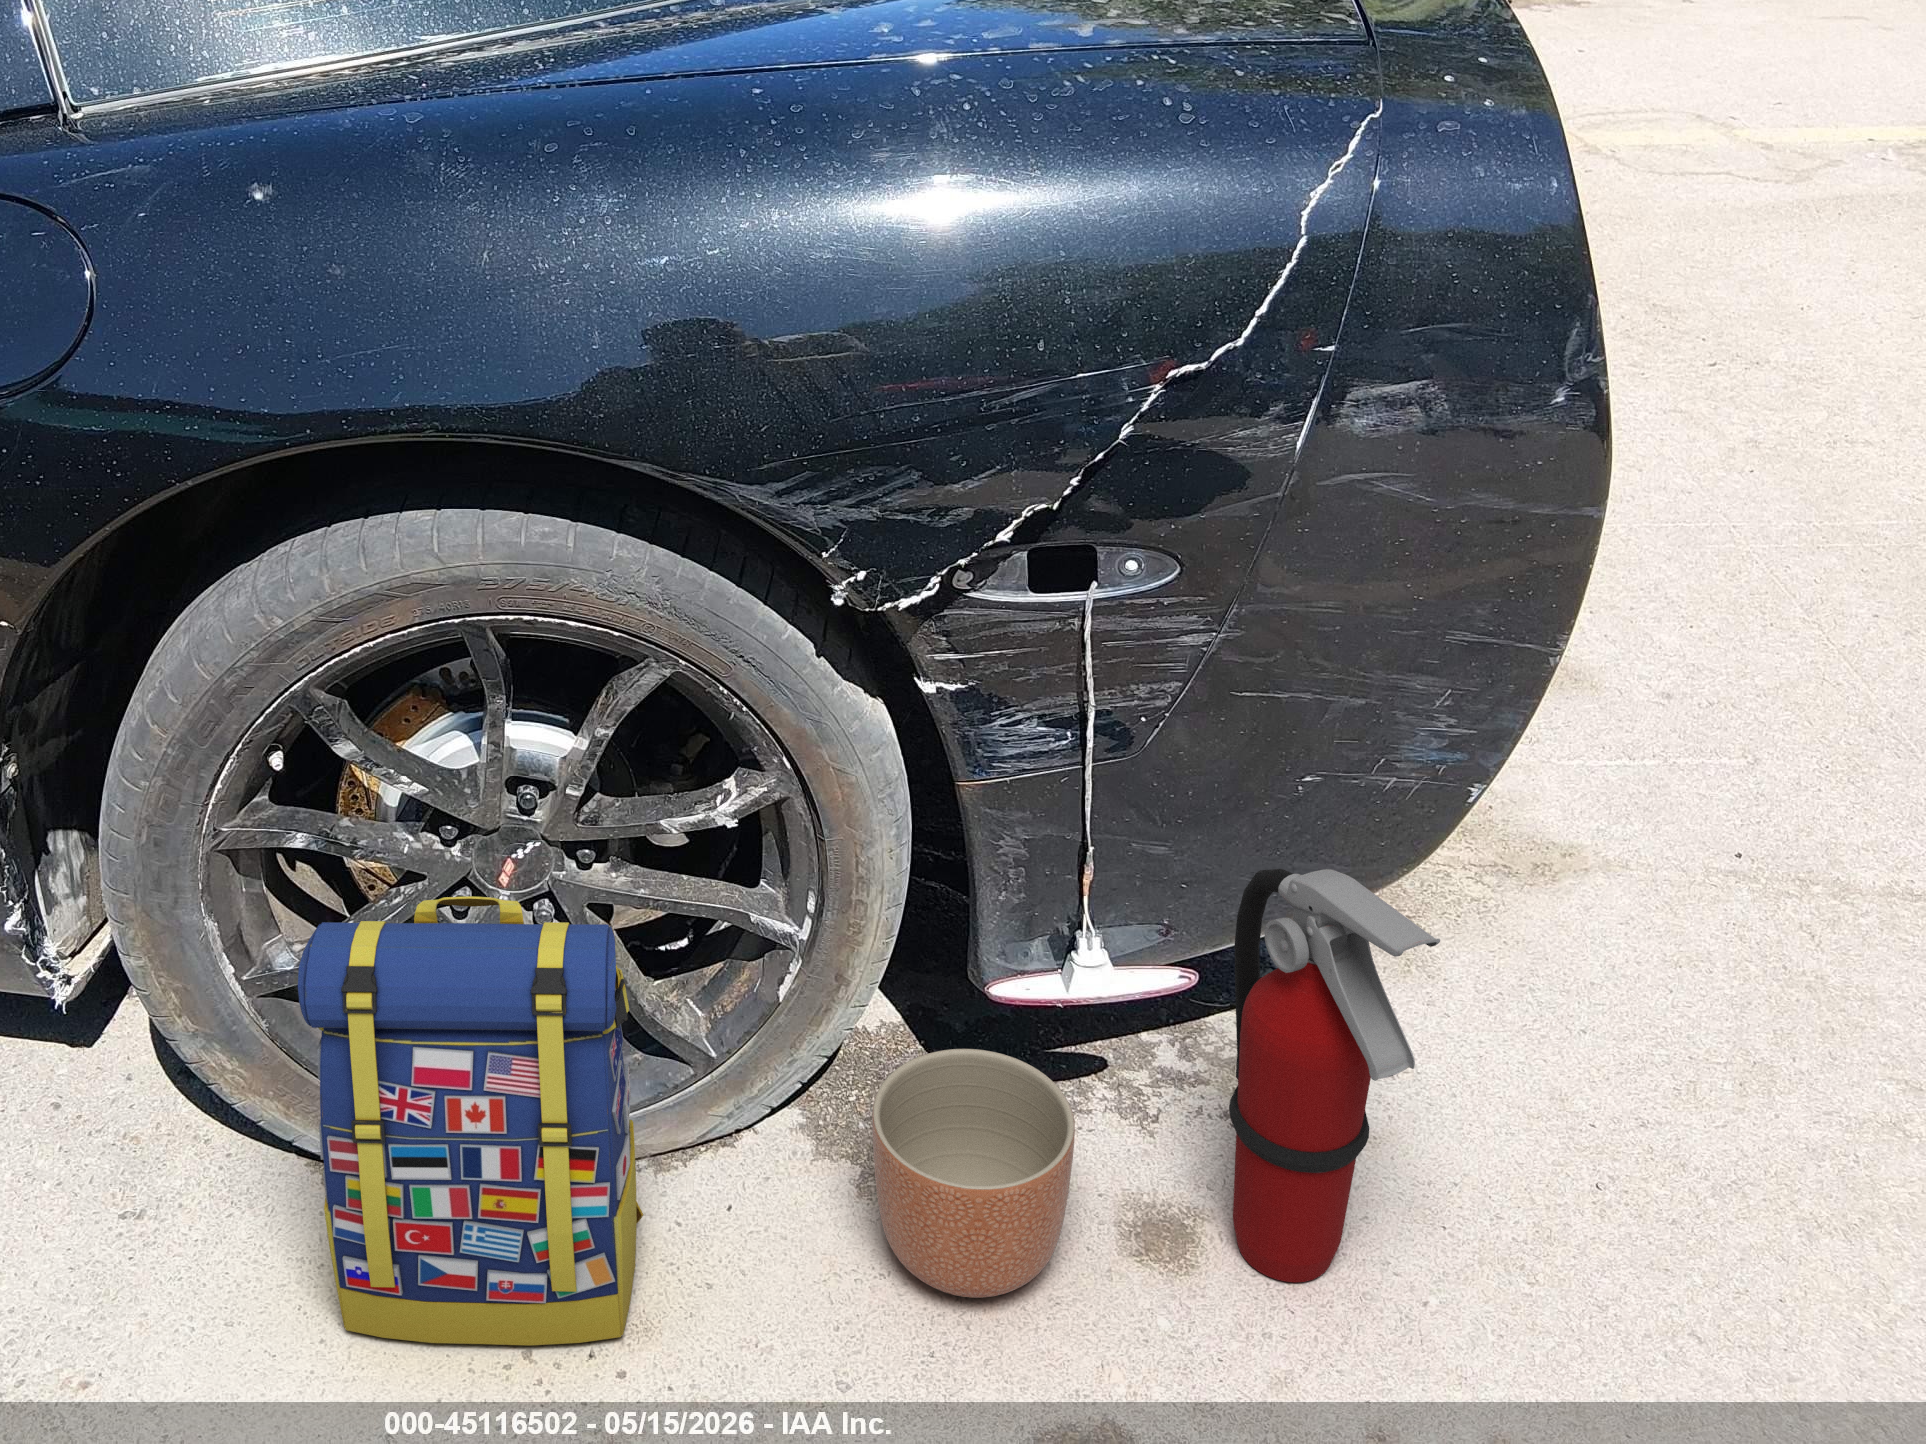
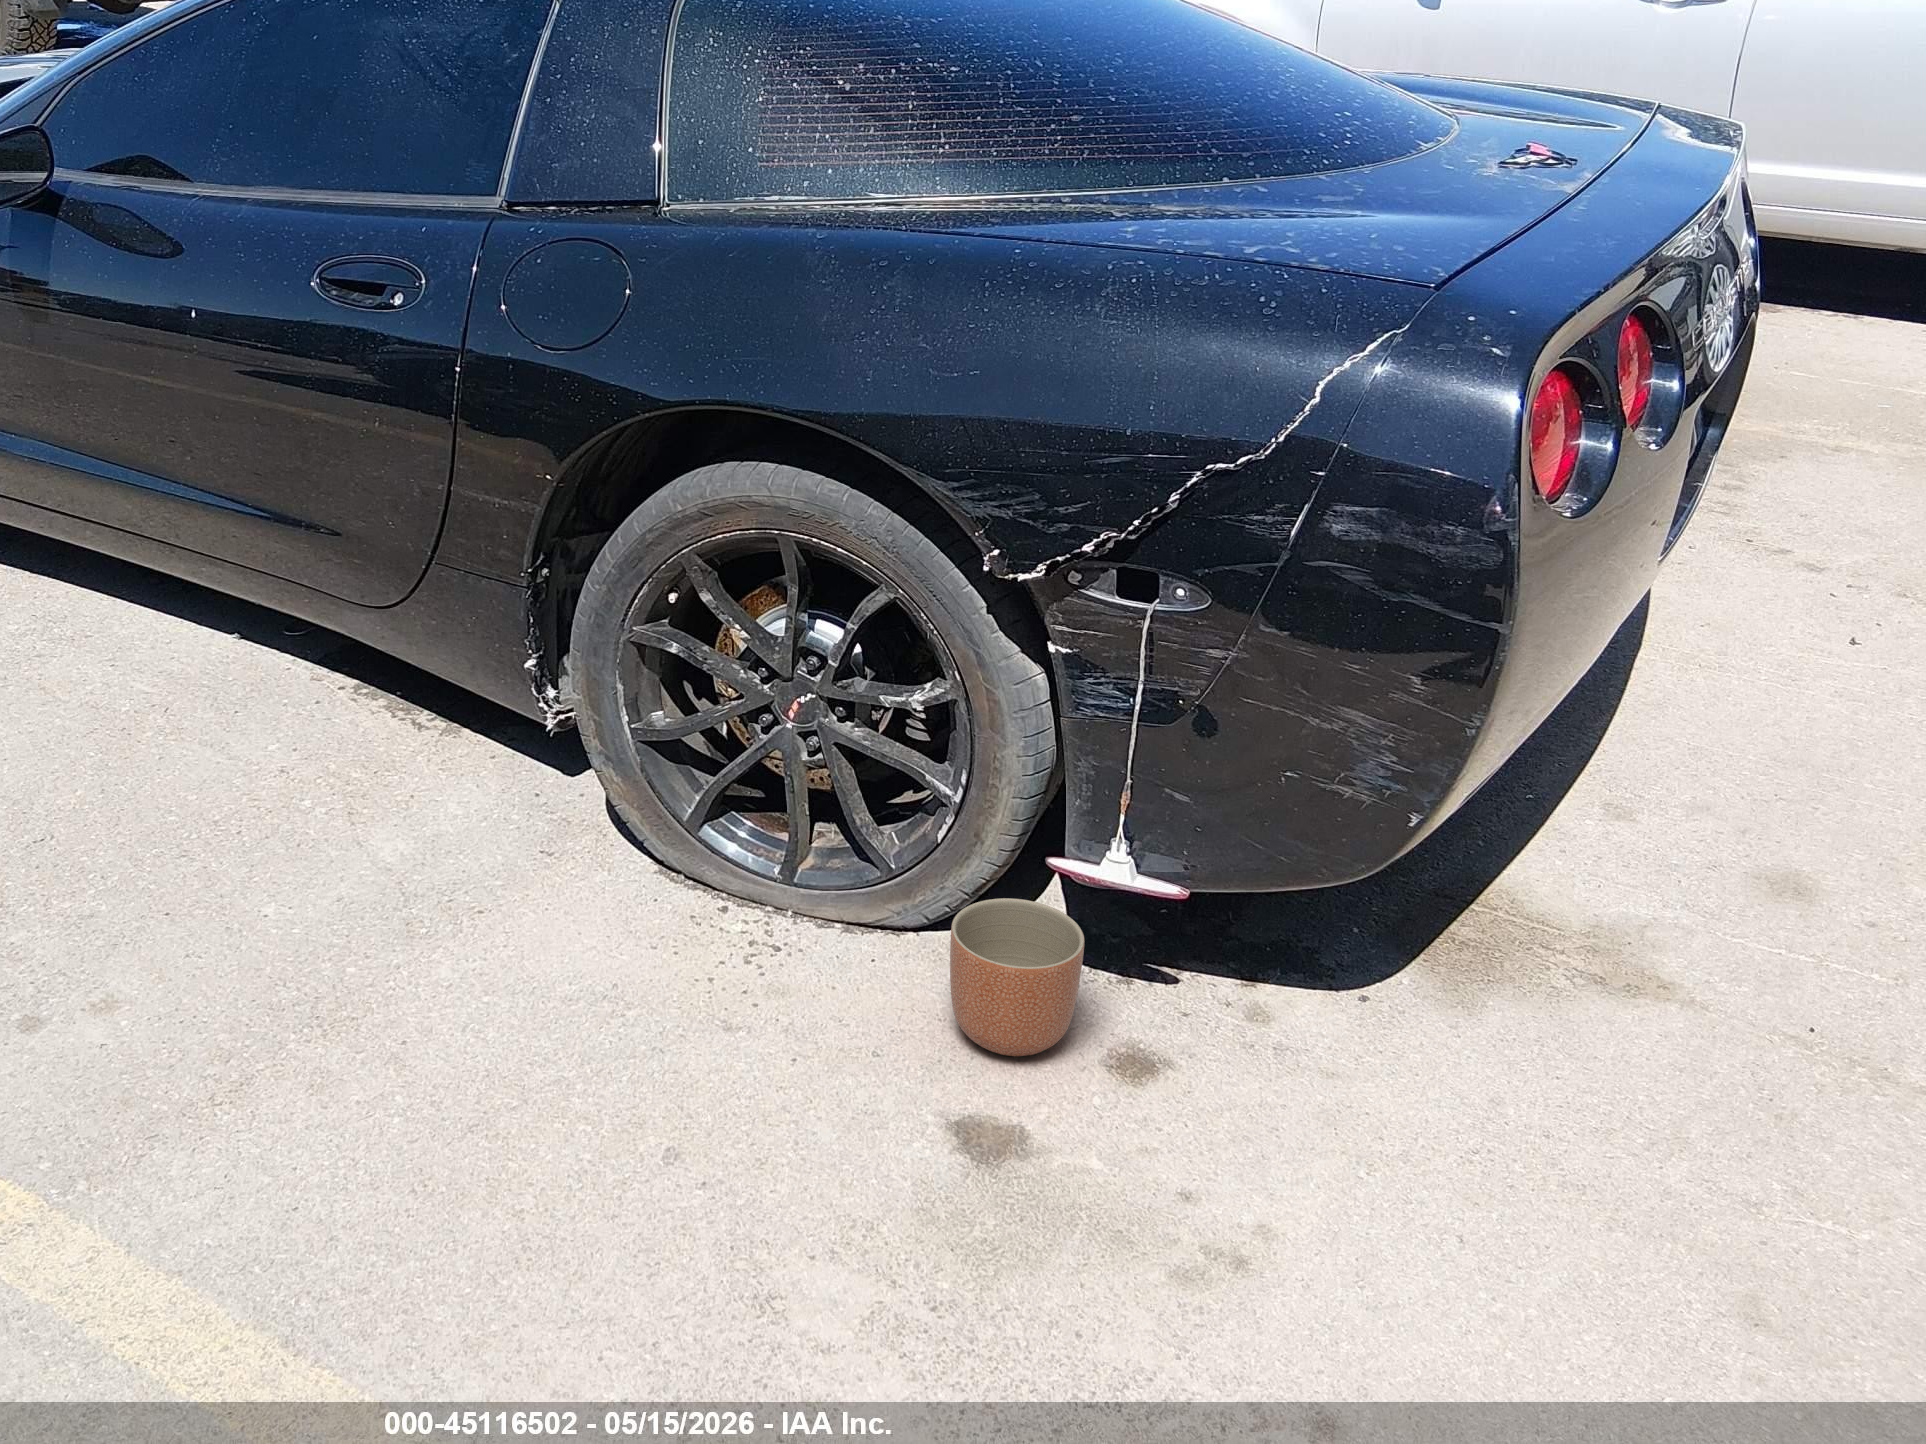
fire extinguisher: present [1229,869,1440,1282] -> none [1181,821,1283,1122]
backpack: present [298,896,643,1345] -> none [626,689,826,997]

